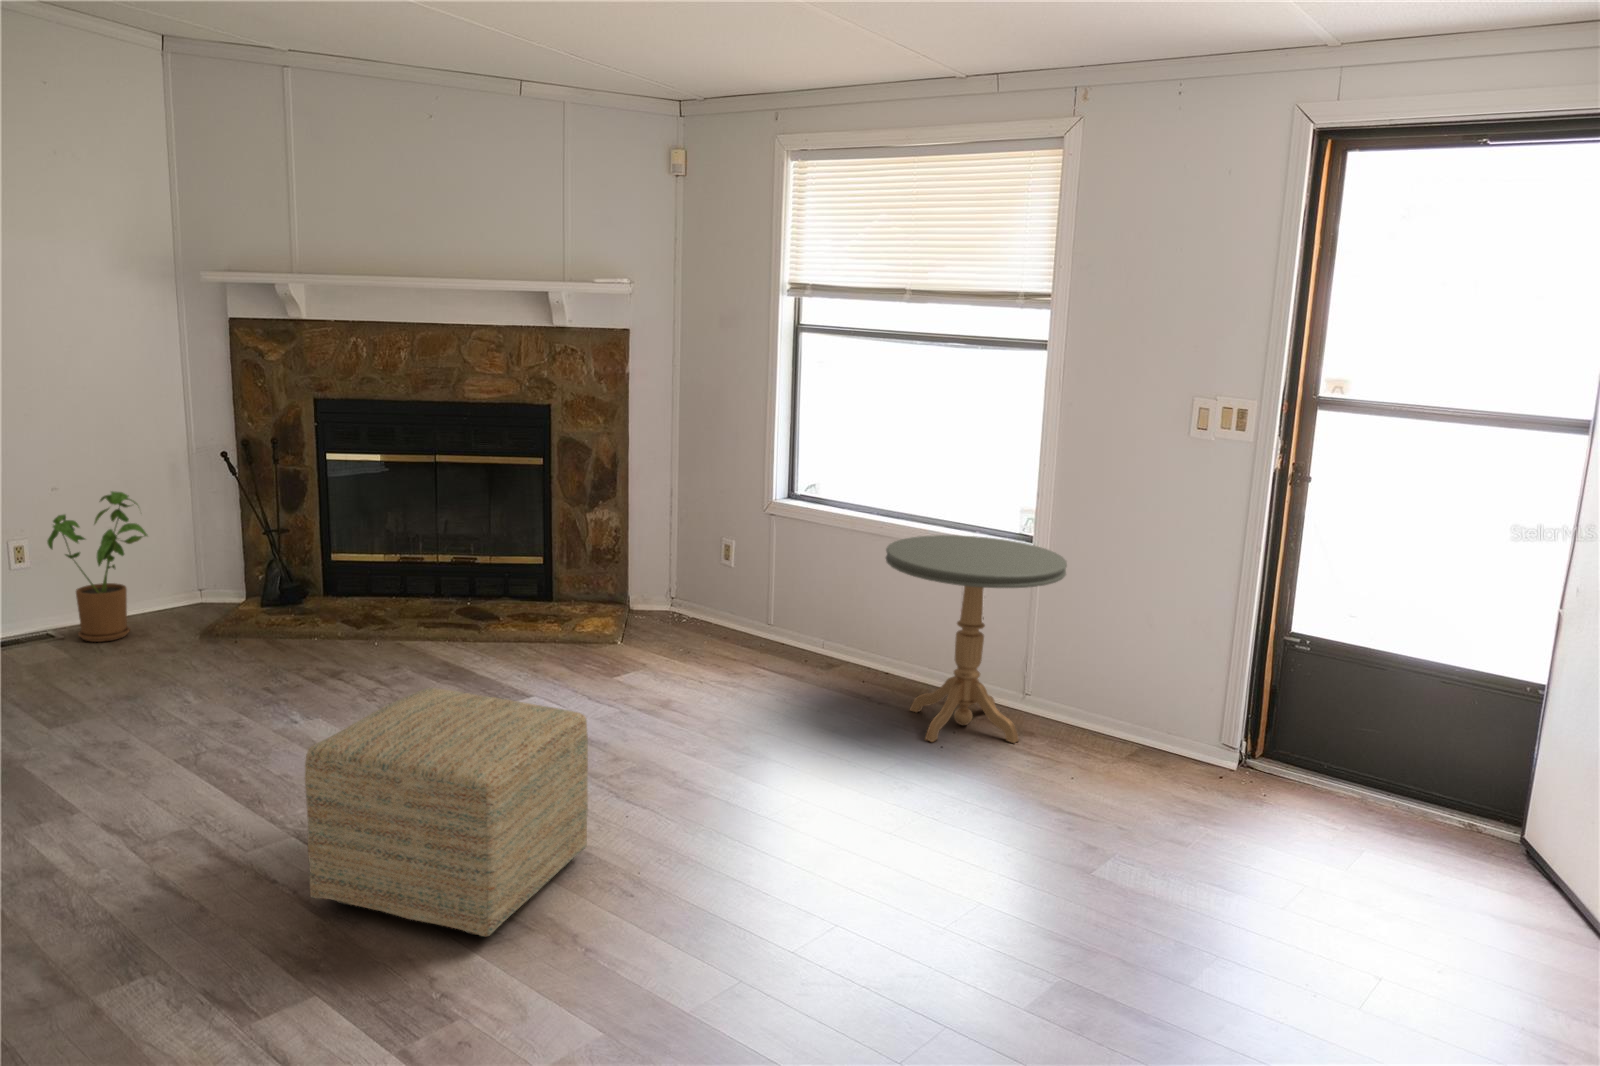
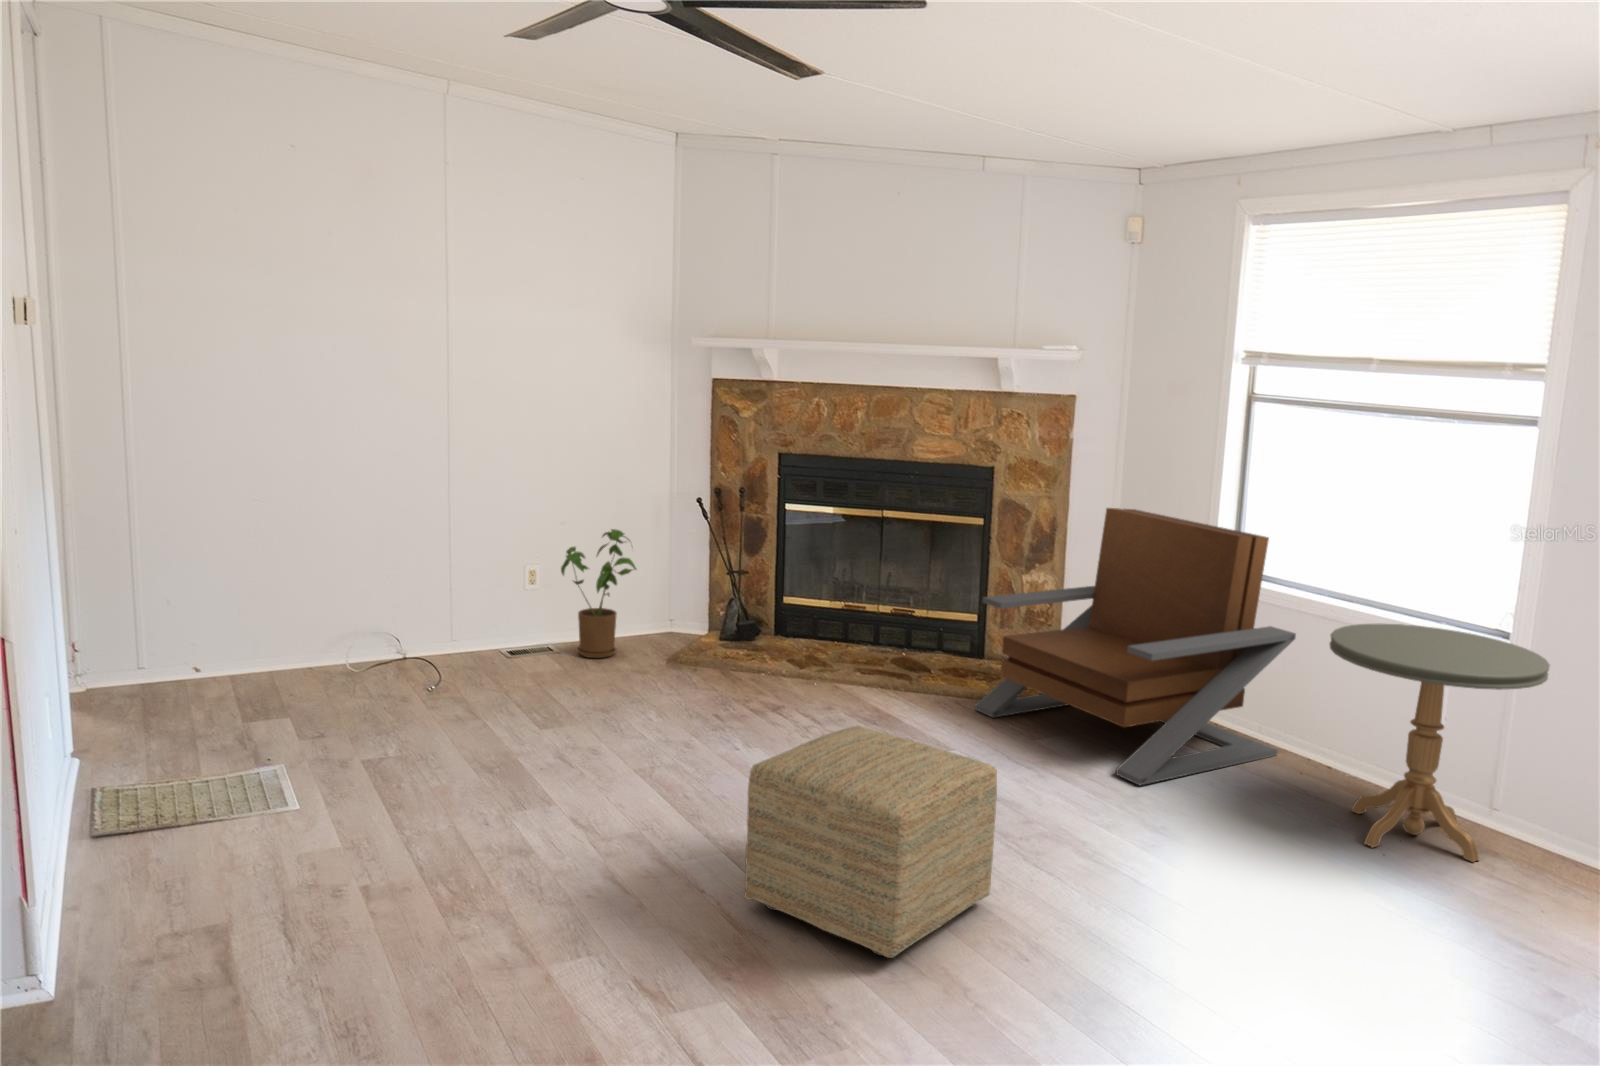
lounge chair: none [550,441,851,711] -> present [975,508,1296,785]

